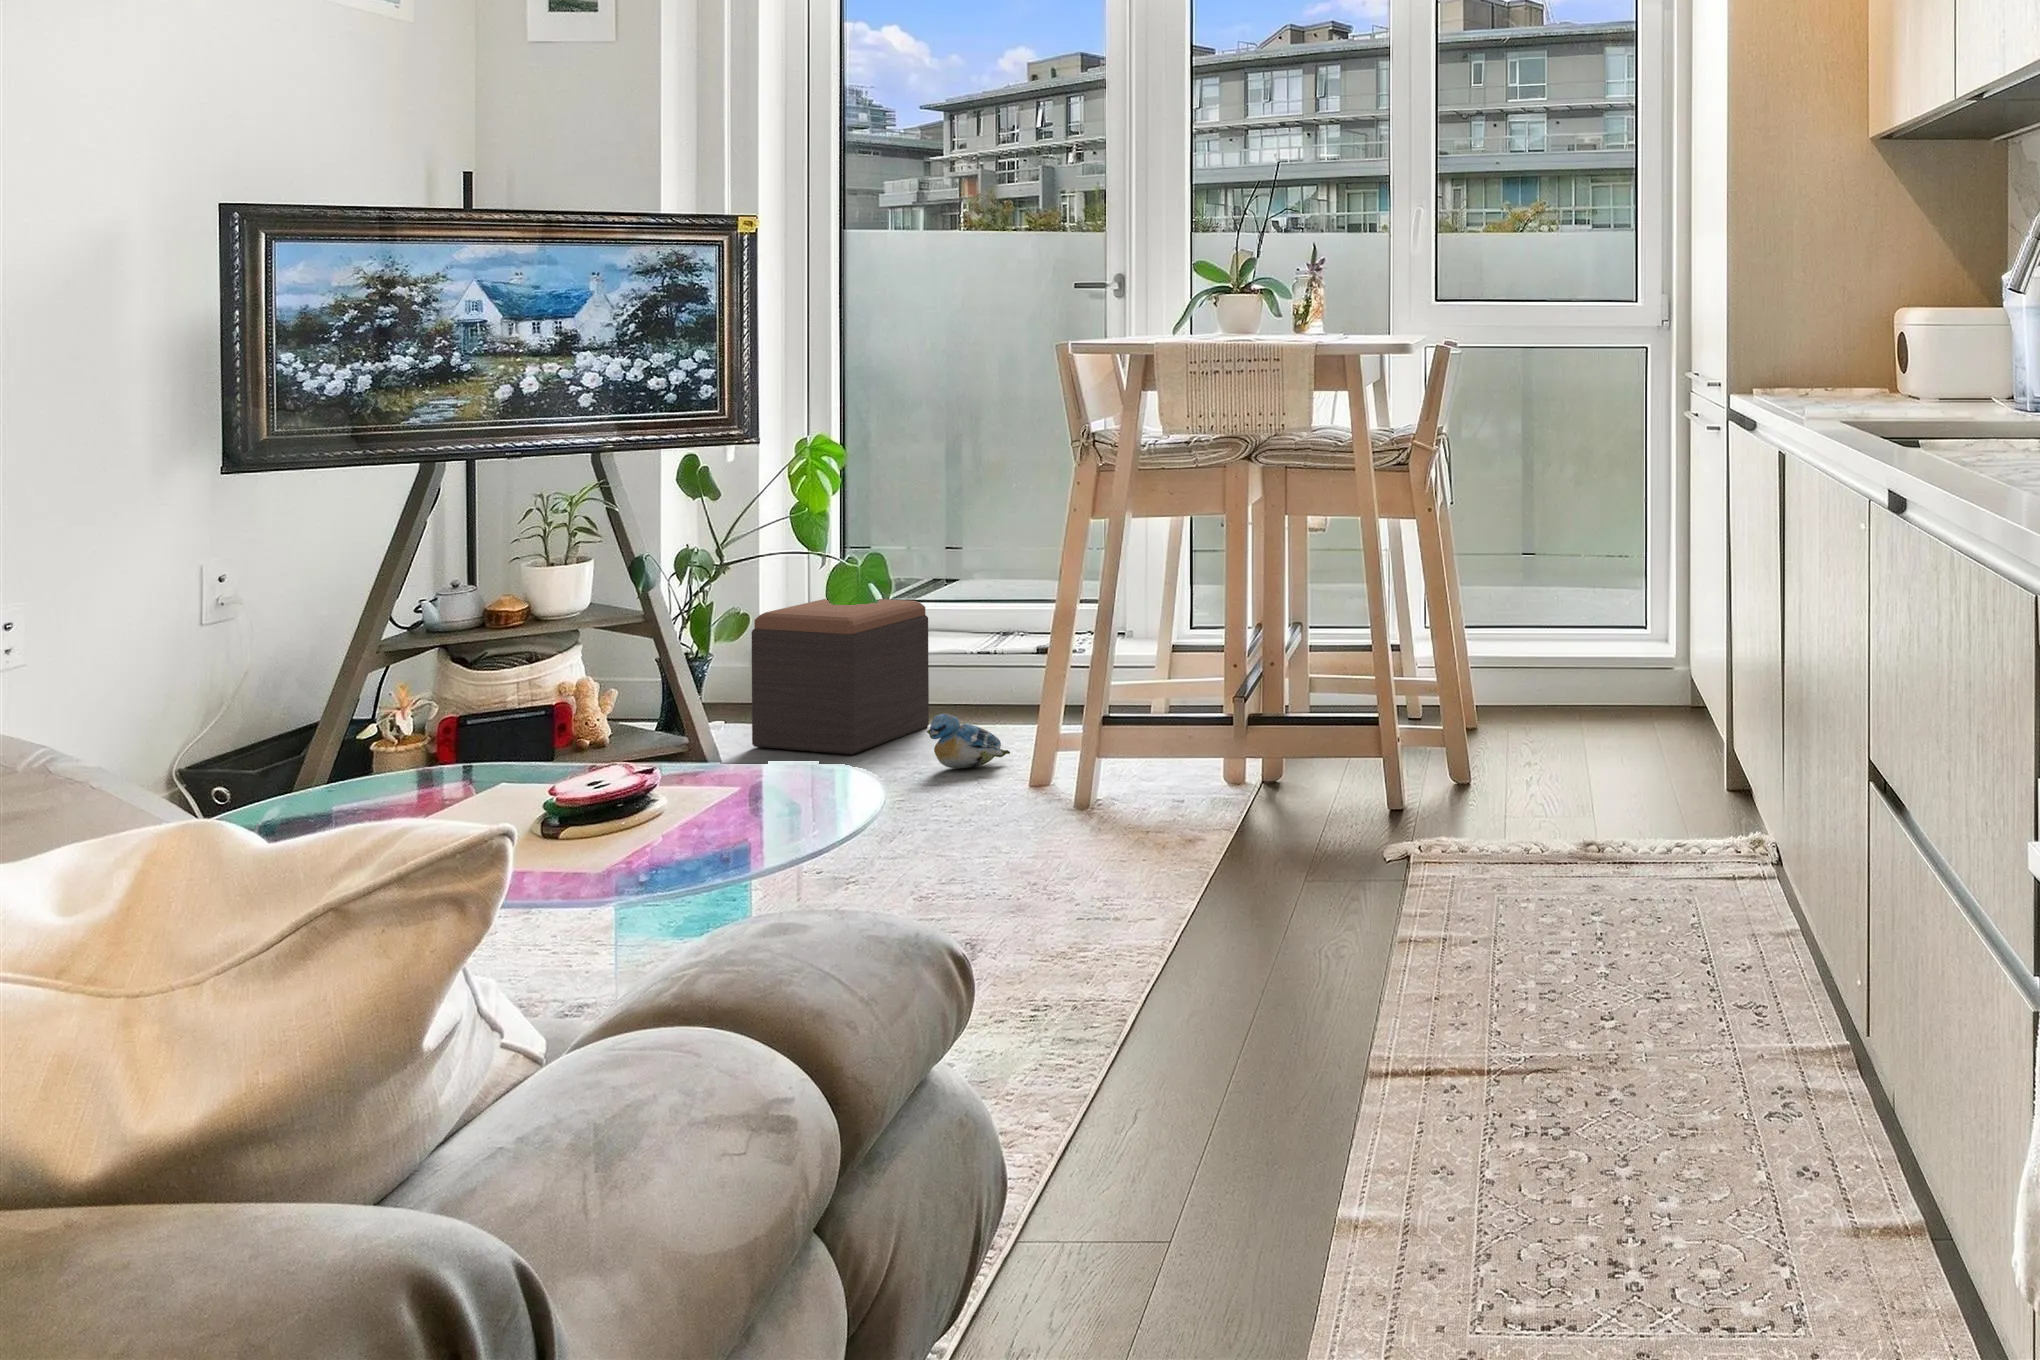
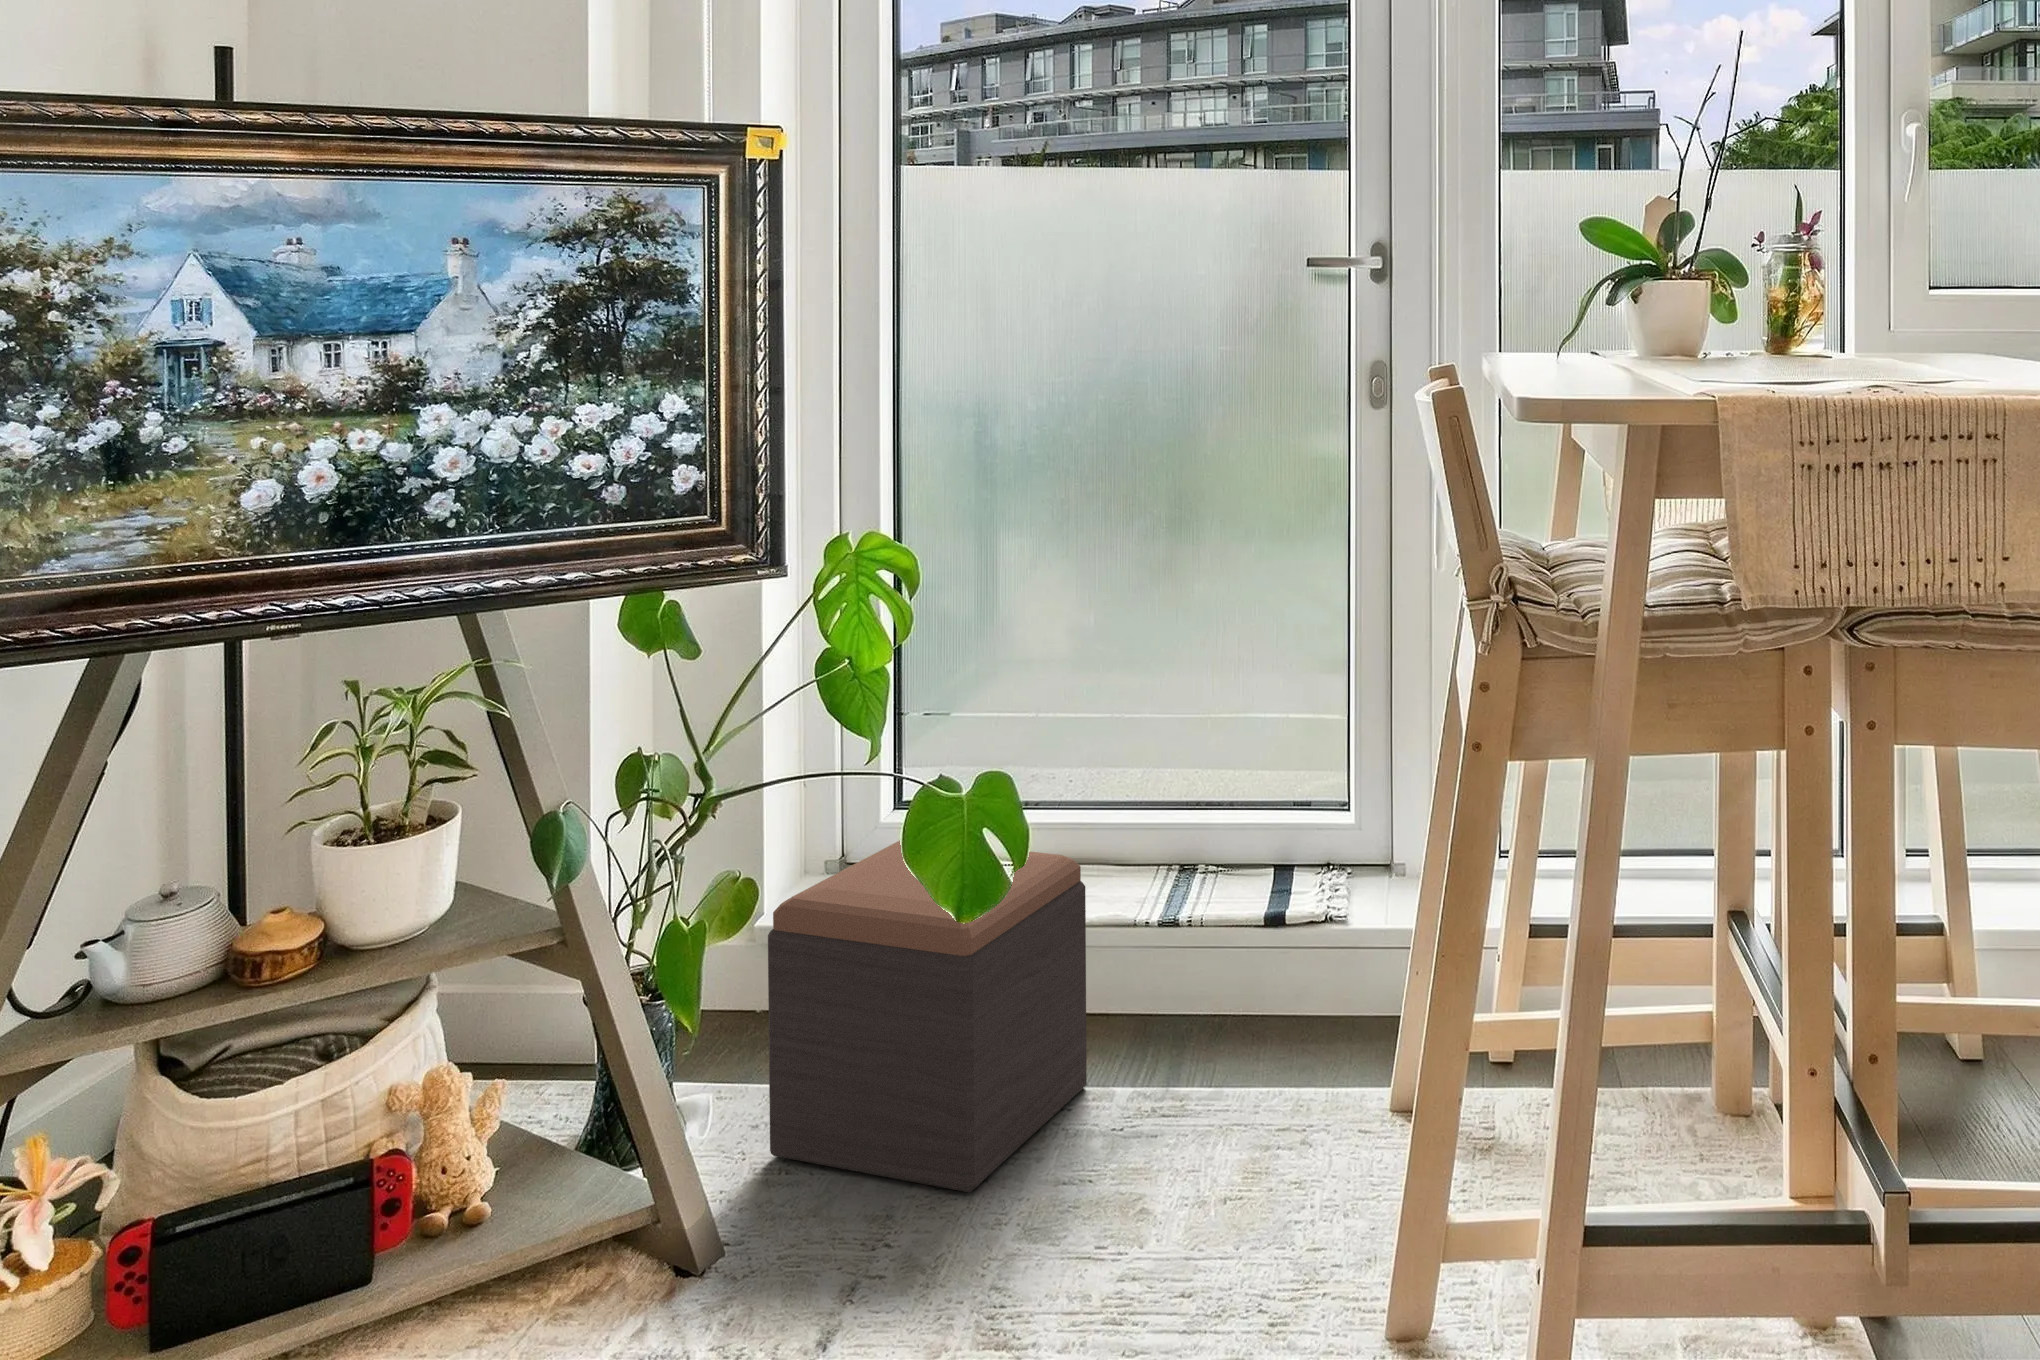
plush toy: present [927,714,1010,768] -> none [1139,1145,1296,1260]

